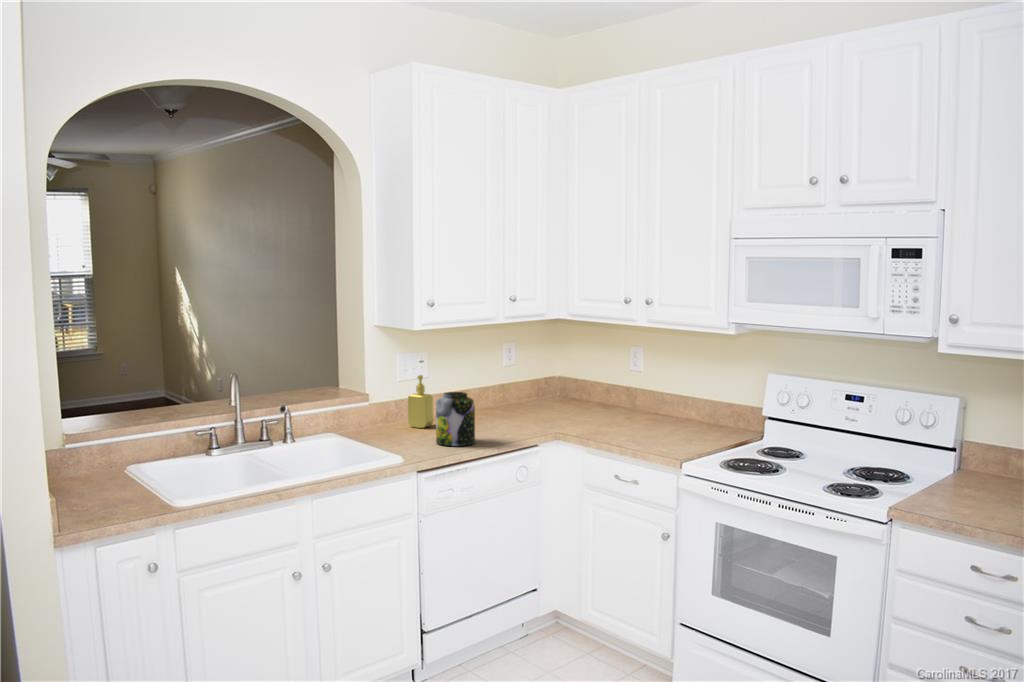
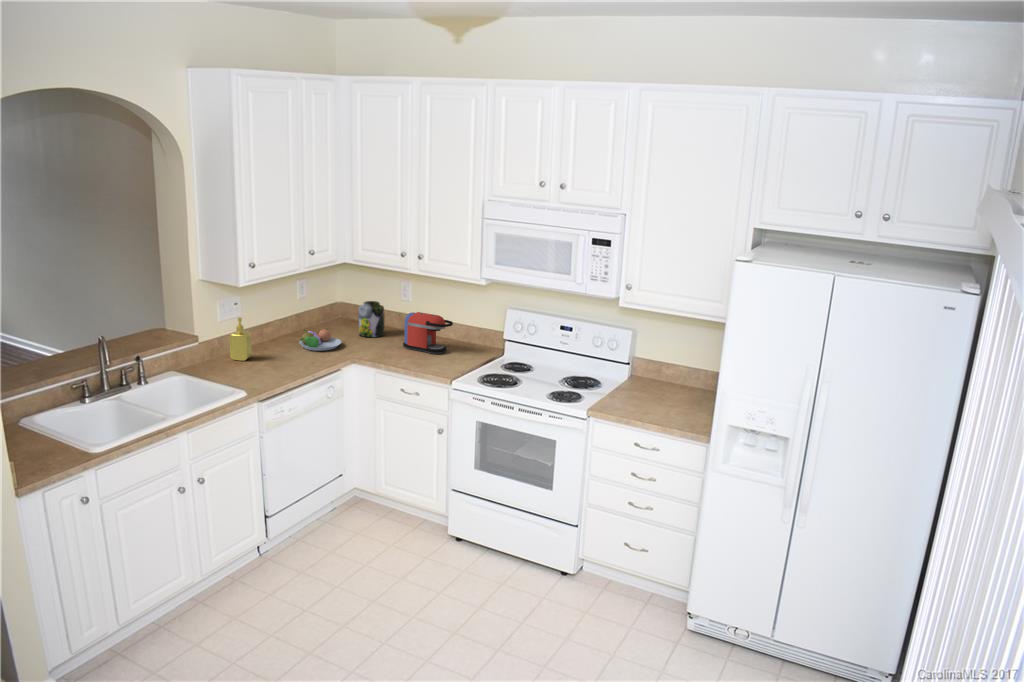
coffee maker: none [624,378,688,433] -> present [403,312,453,354]
jar: present [436,392,475,446] -> present [358,301,384,337]
fruit bowl: none [494,398,547,423] -> present [299,329,341,351]

